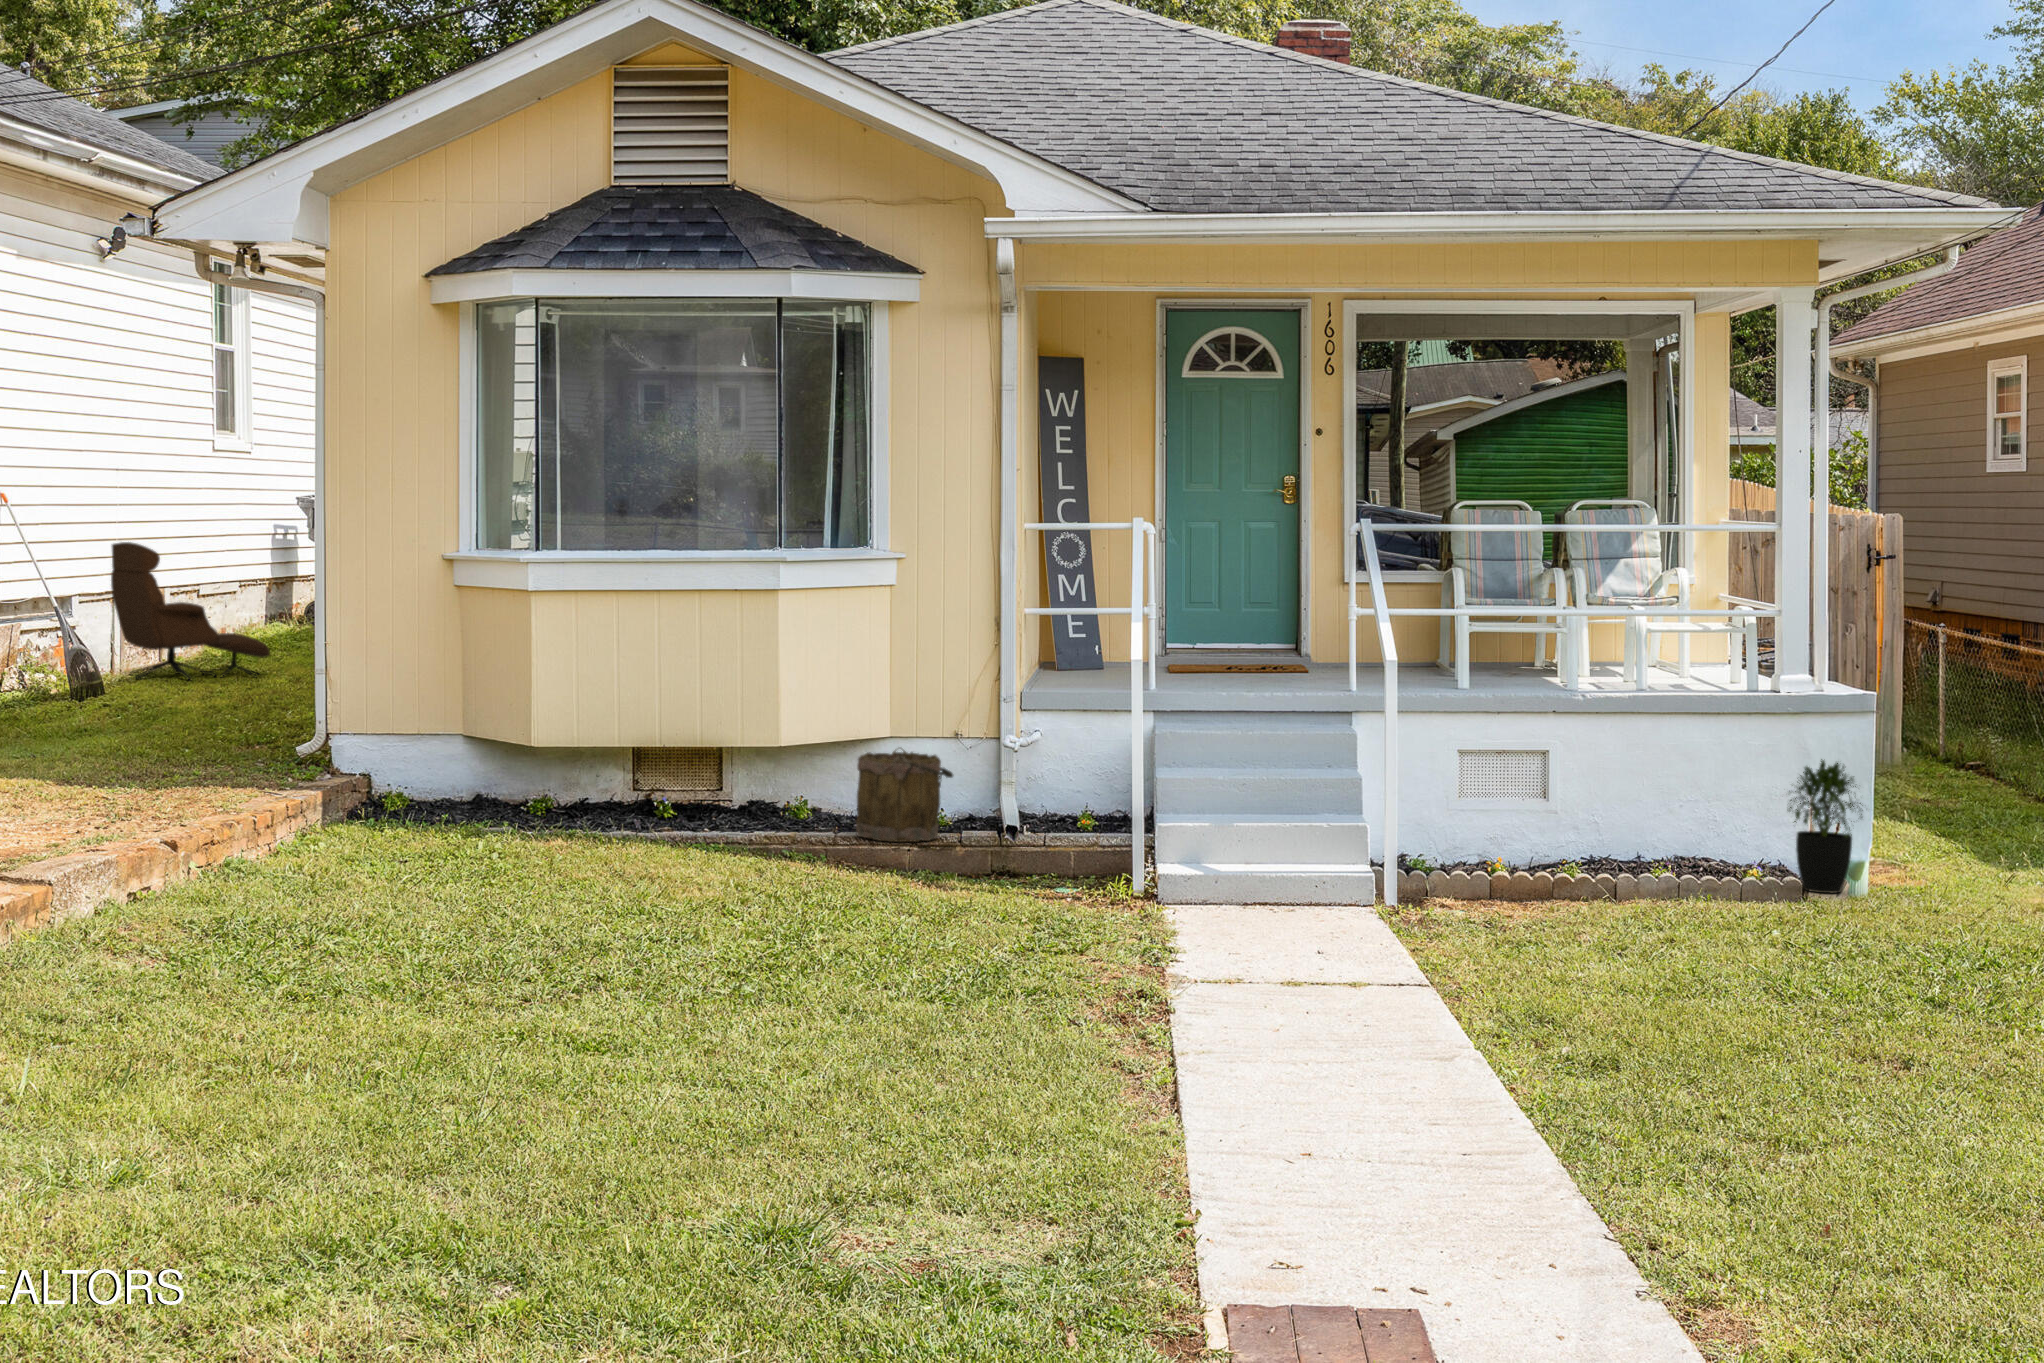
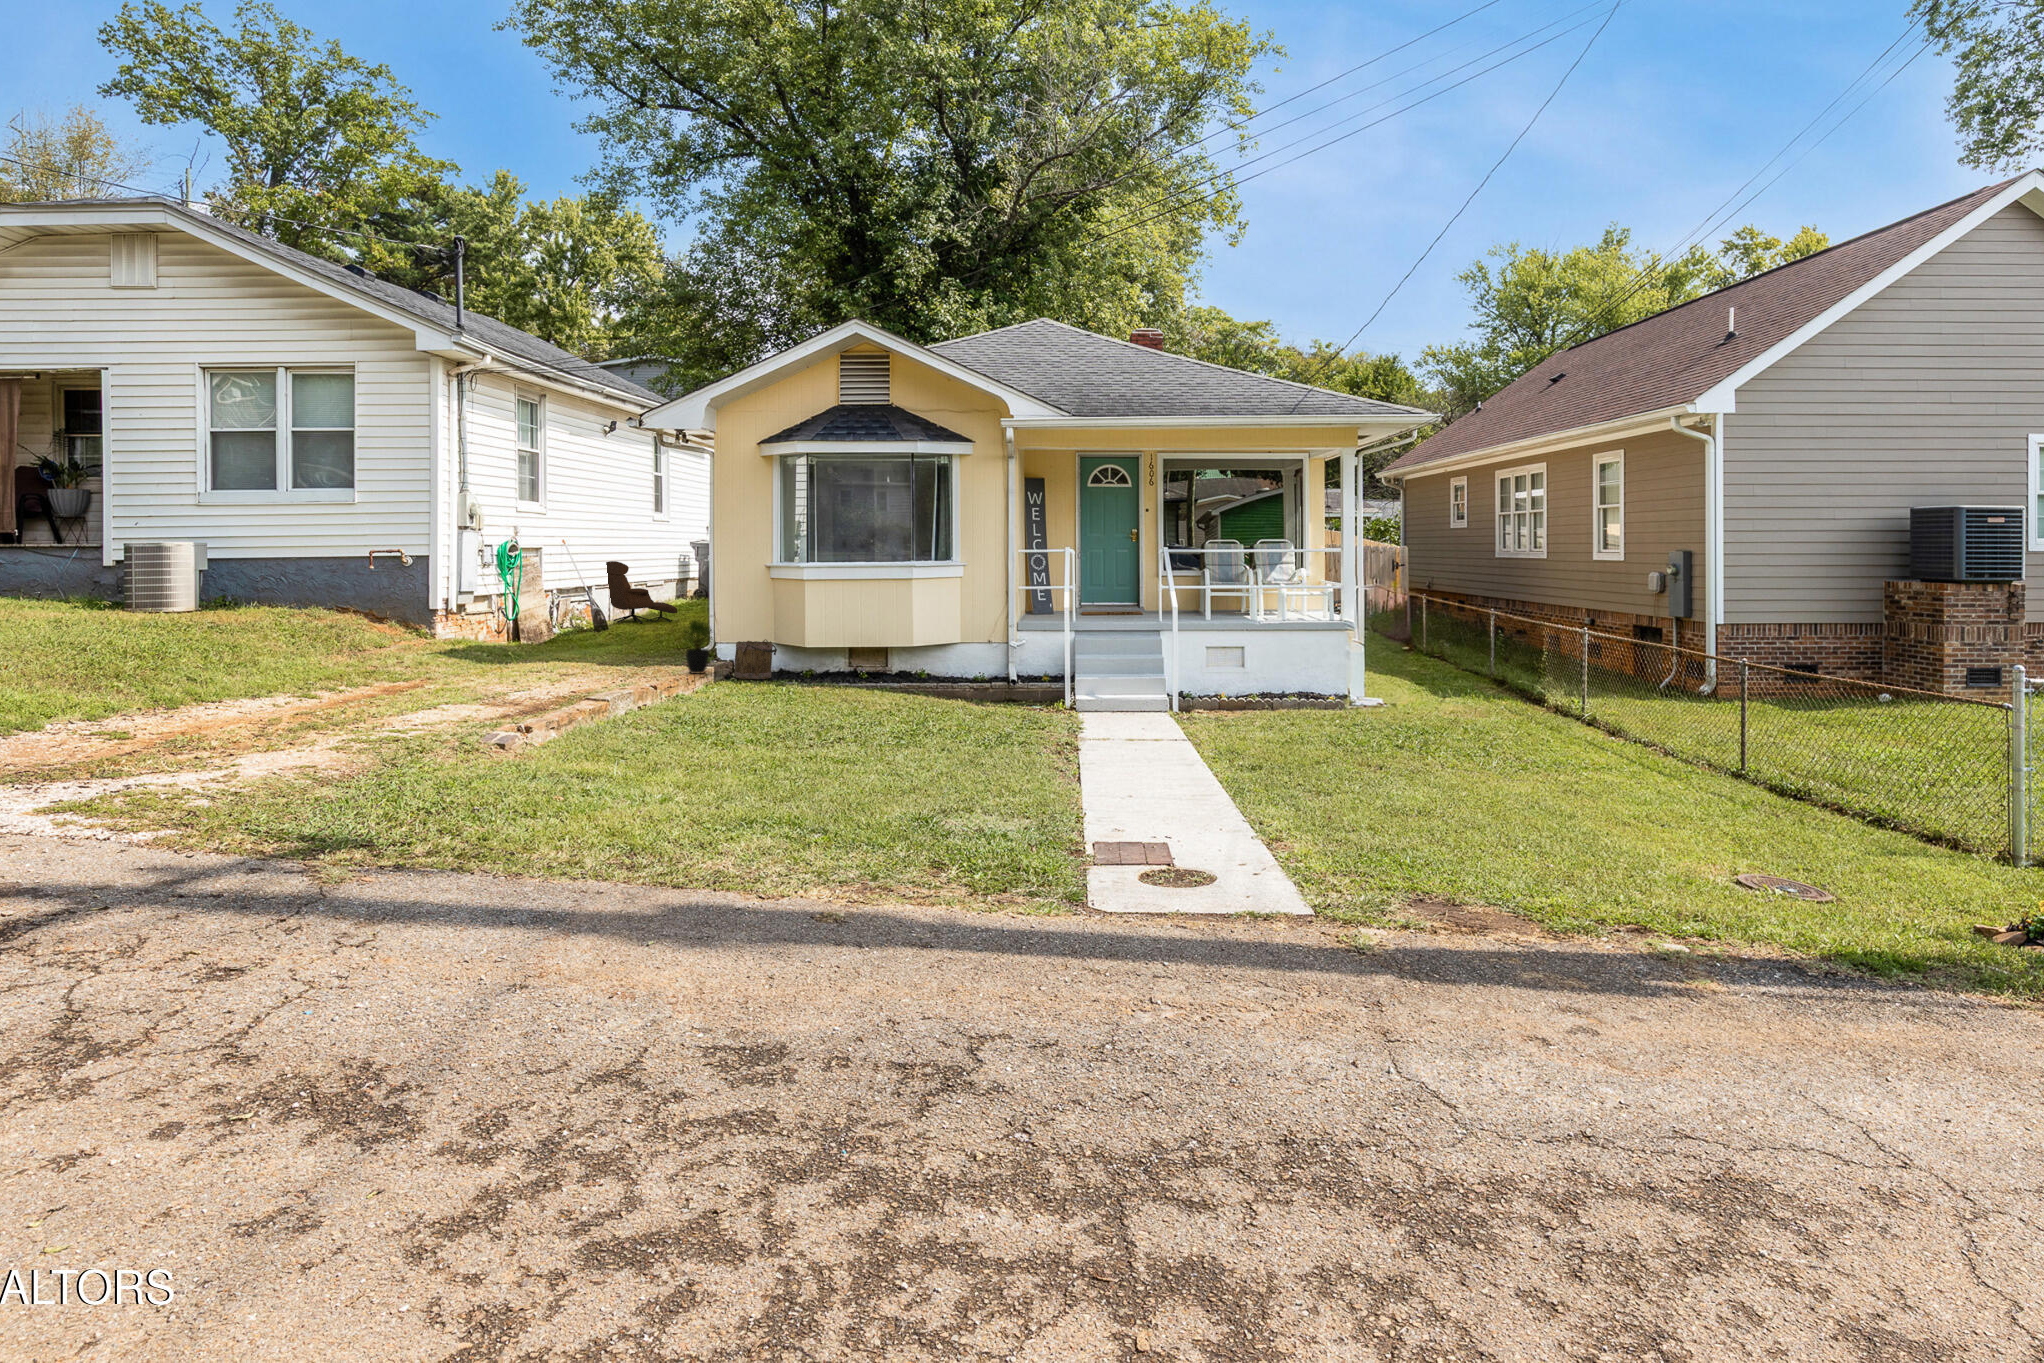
bucket: present [856,748,953,842] -> present [735,639,777,679]
potted plant: present [1789,759,1863,893] -> present [684,620,713,674]

